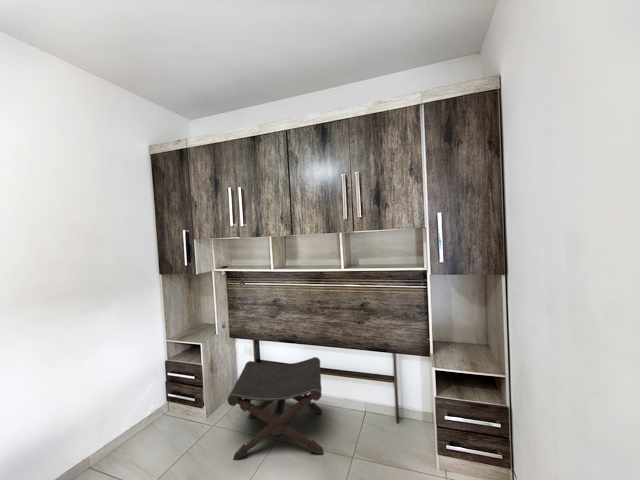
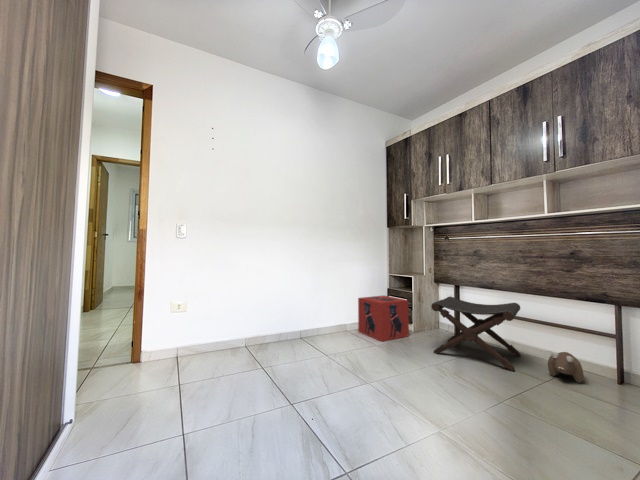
storage box: none [111,373,199,468] -> present [358,296,409,341]
plush toy: none [350,410,378,444] -> present [548,352,583,383]

